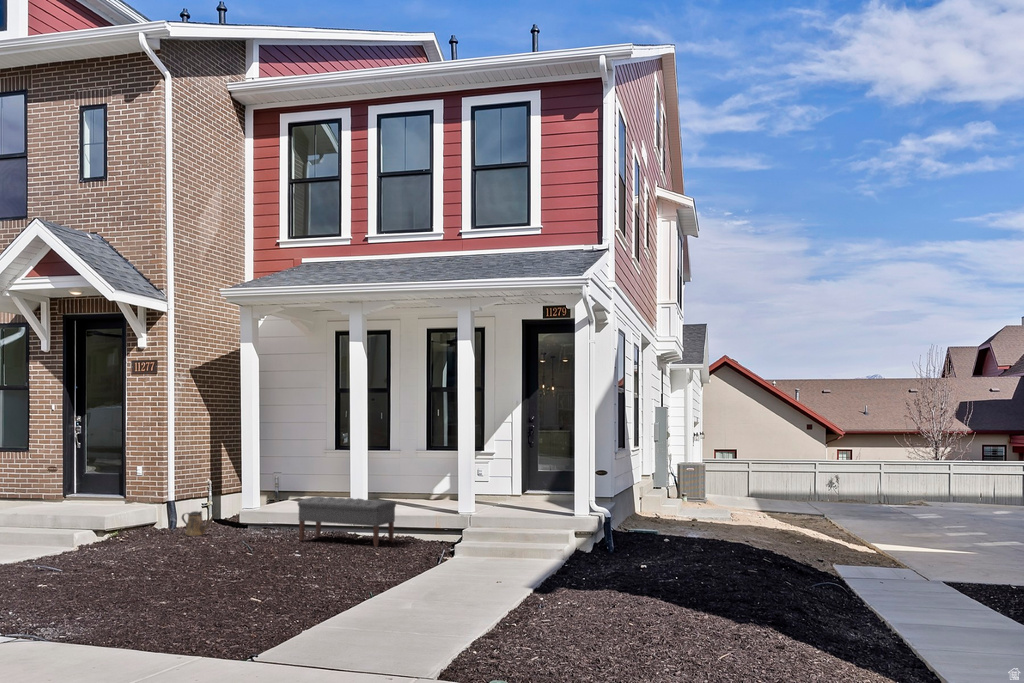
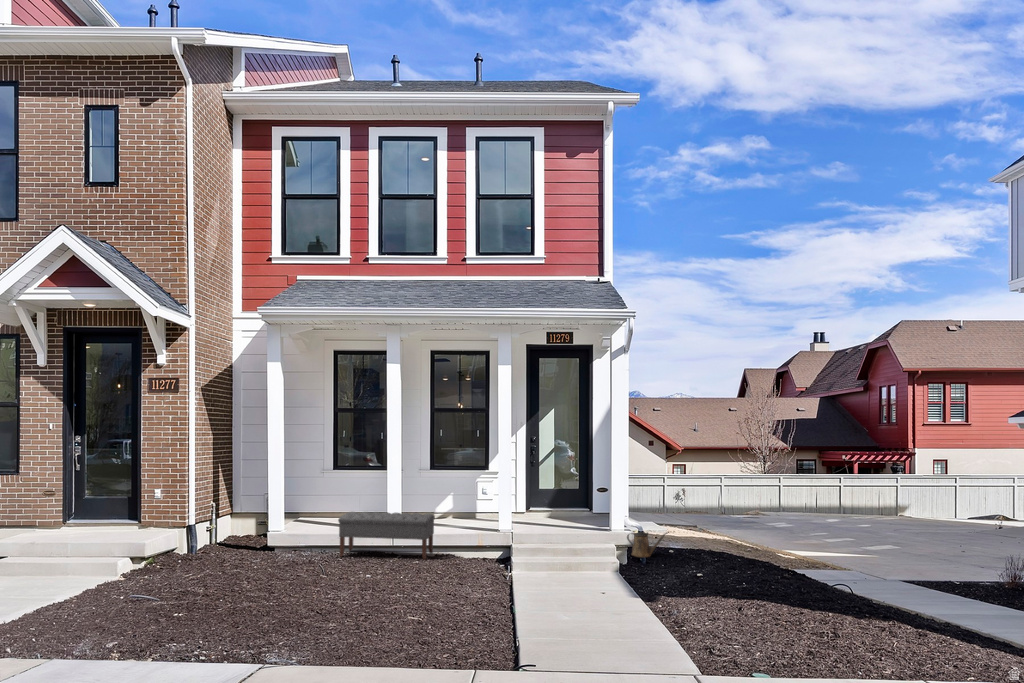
watering can: present [182,510,219,536] -> present [627,532,668,557]

